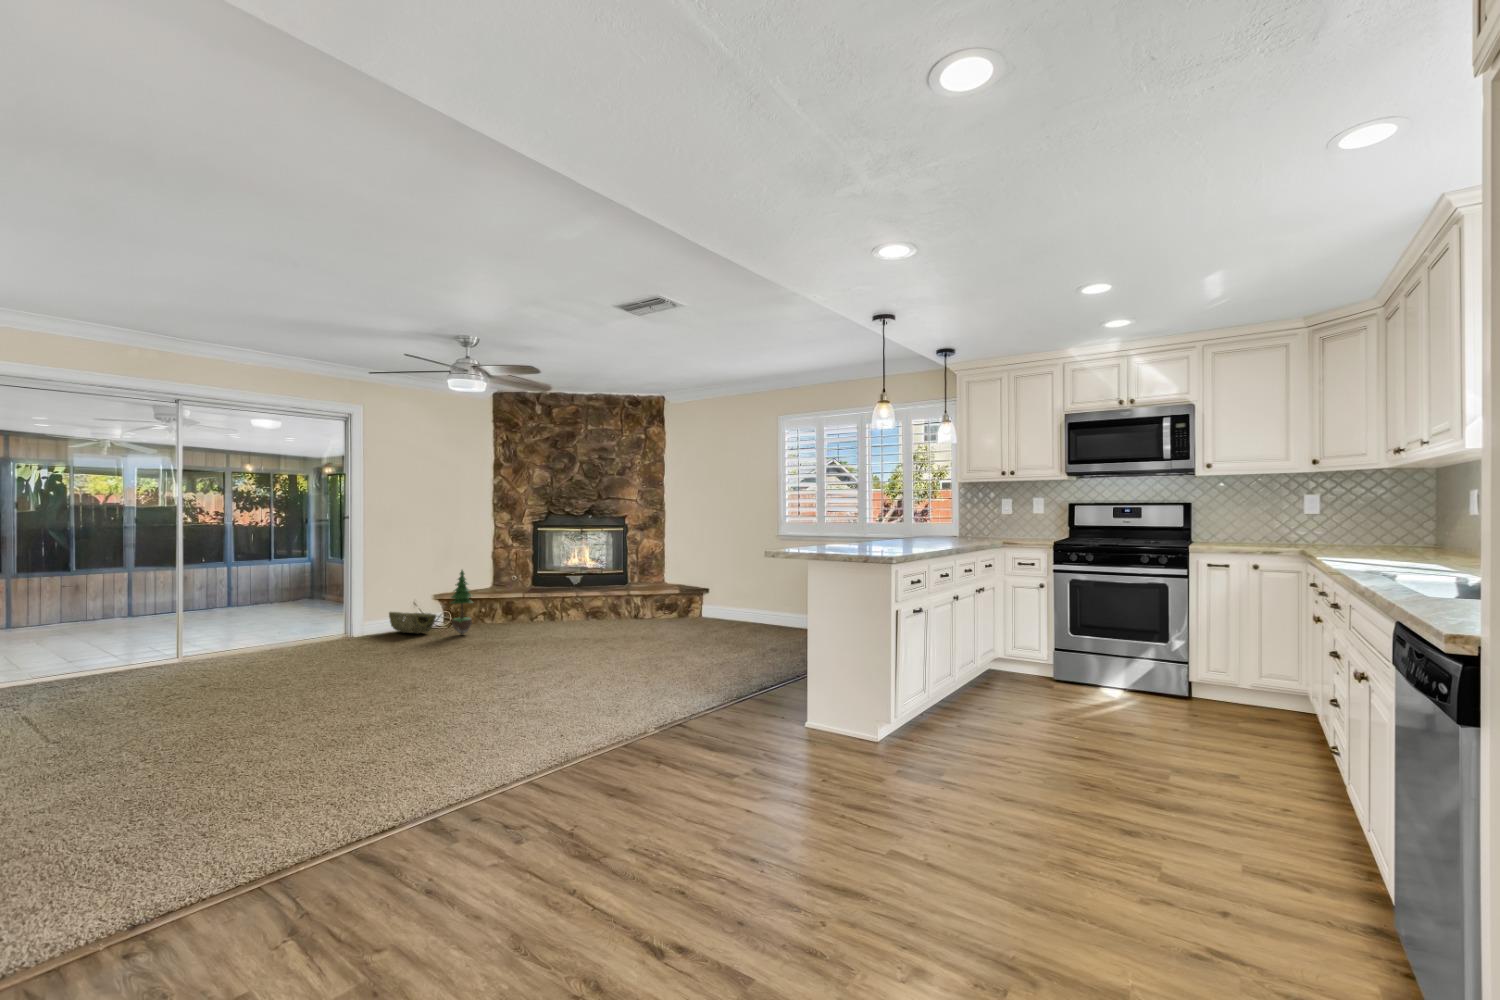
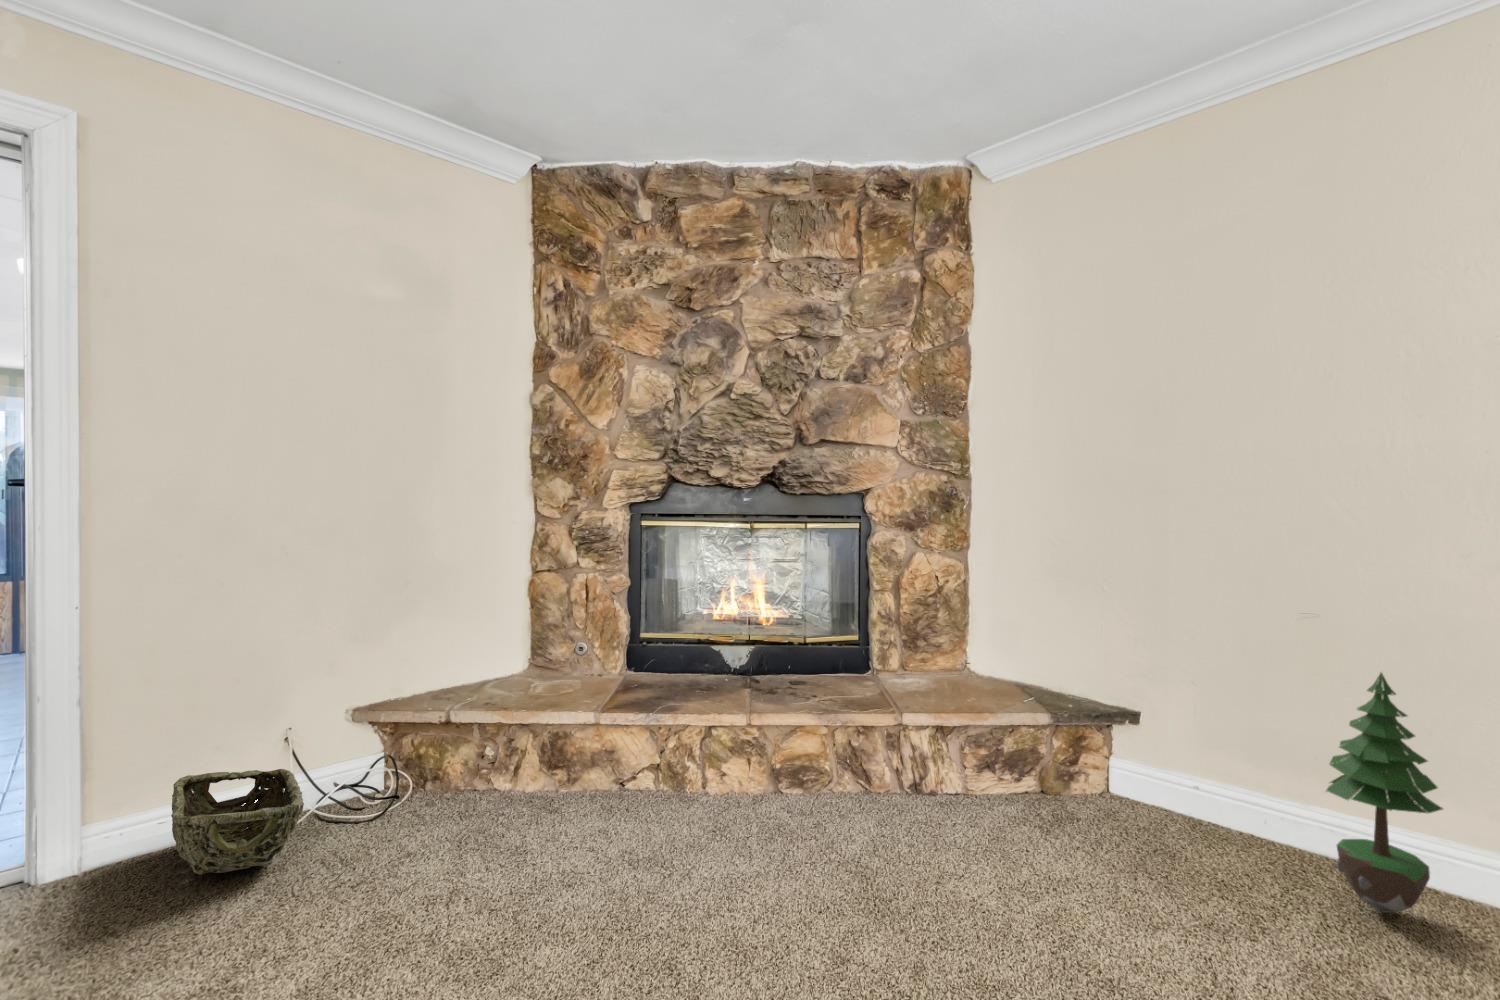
potted tree: present [451,570,472,634] -> present [1326,673,1443,913]

